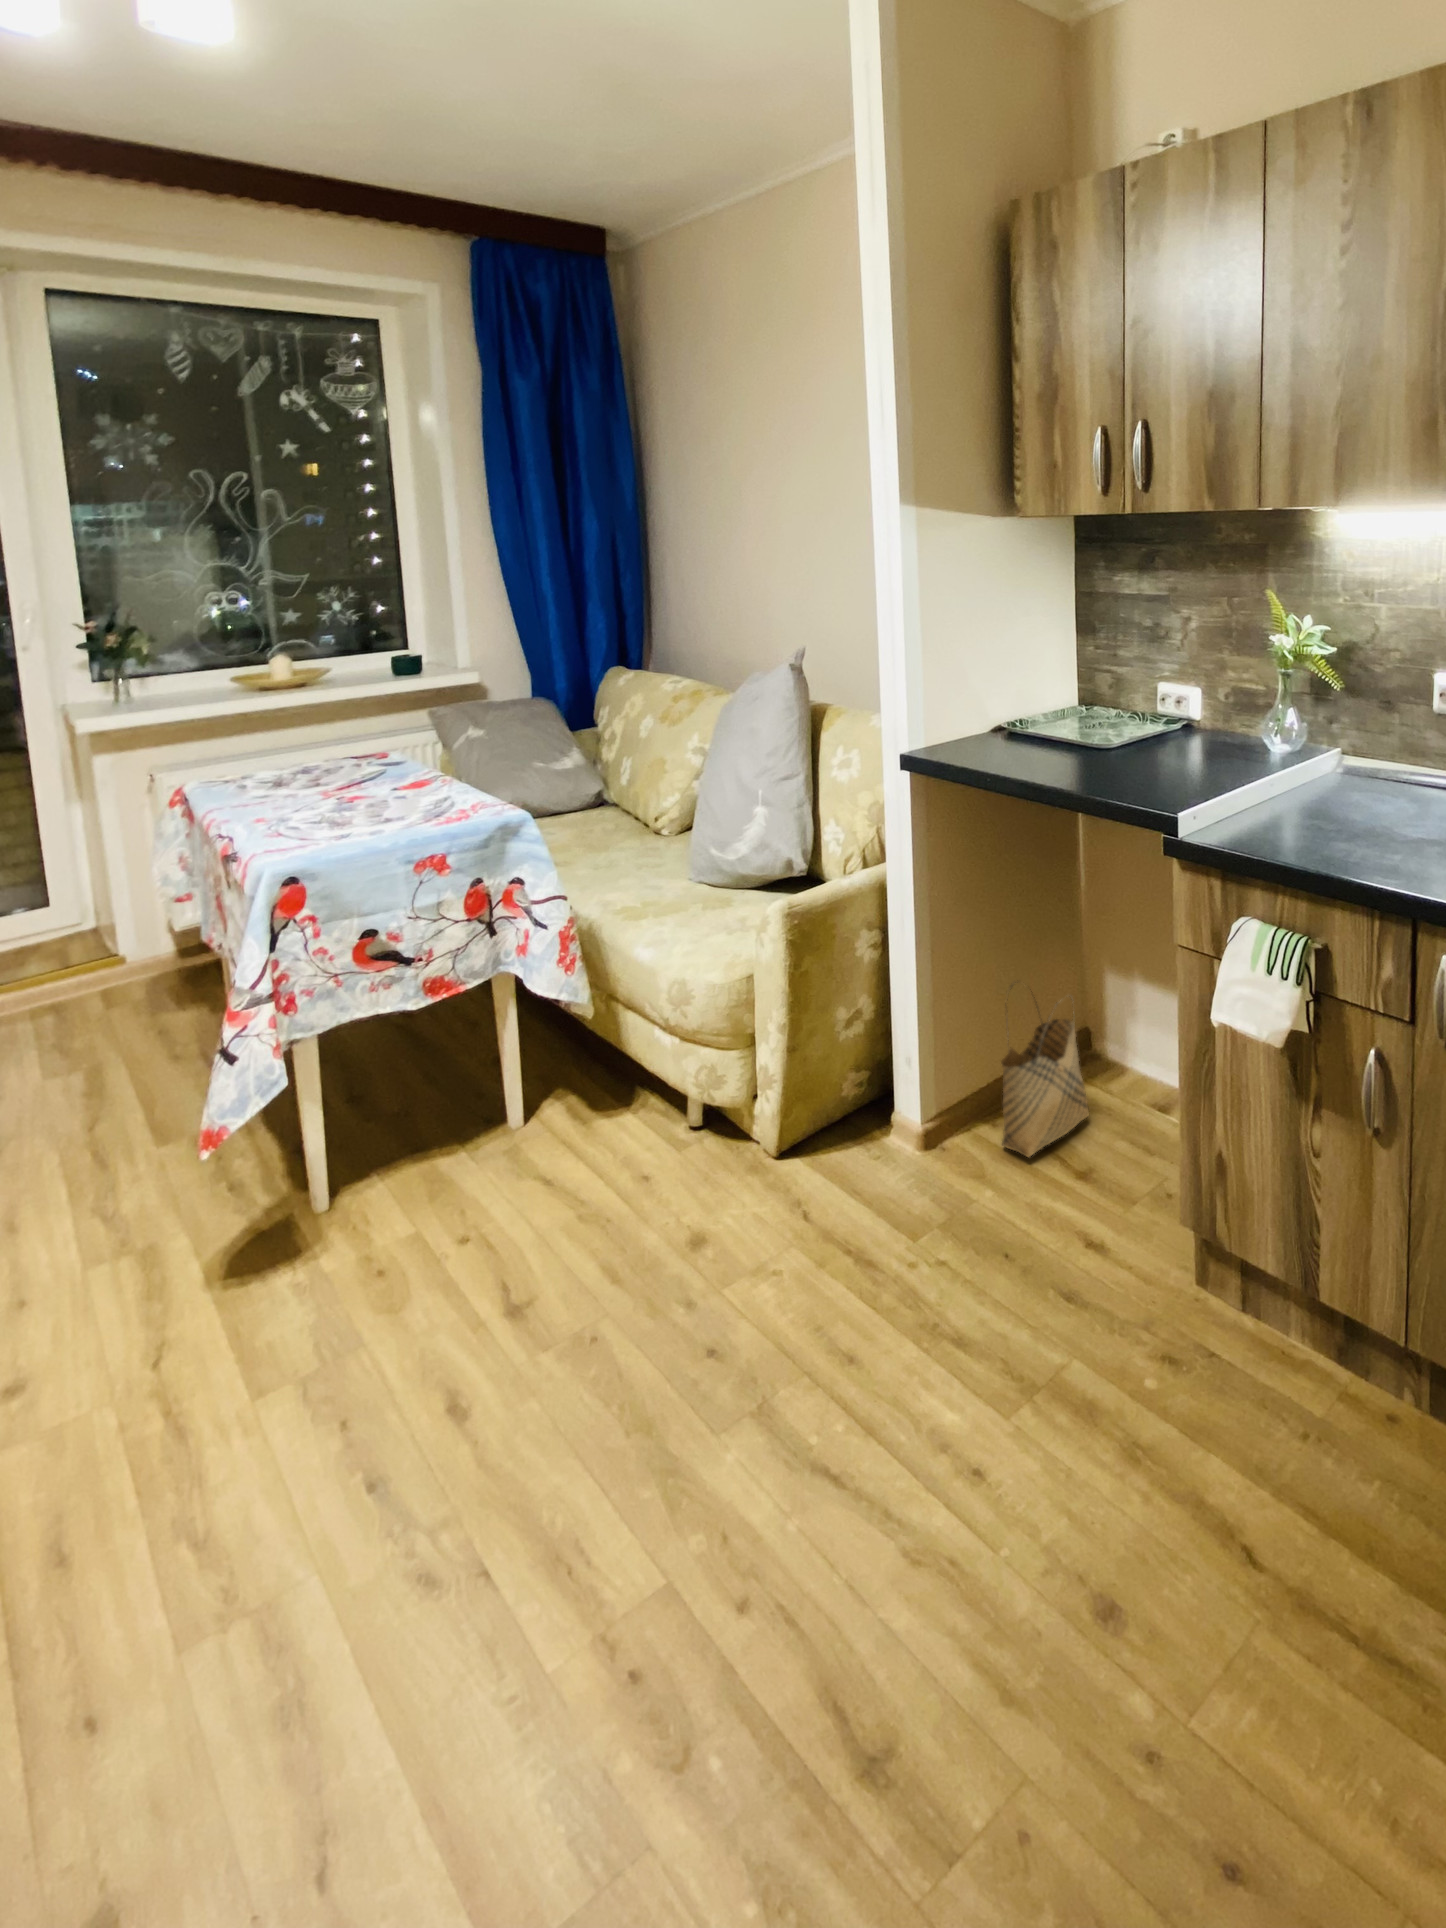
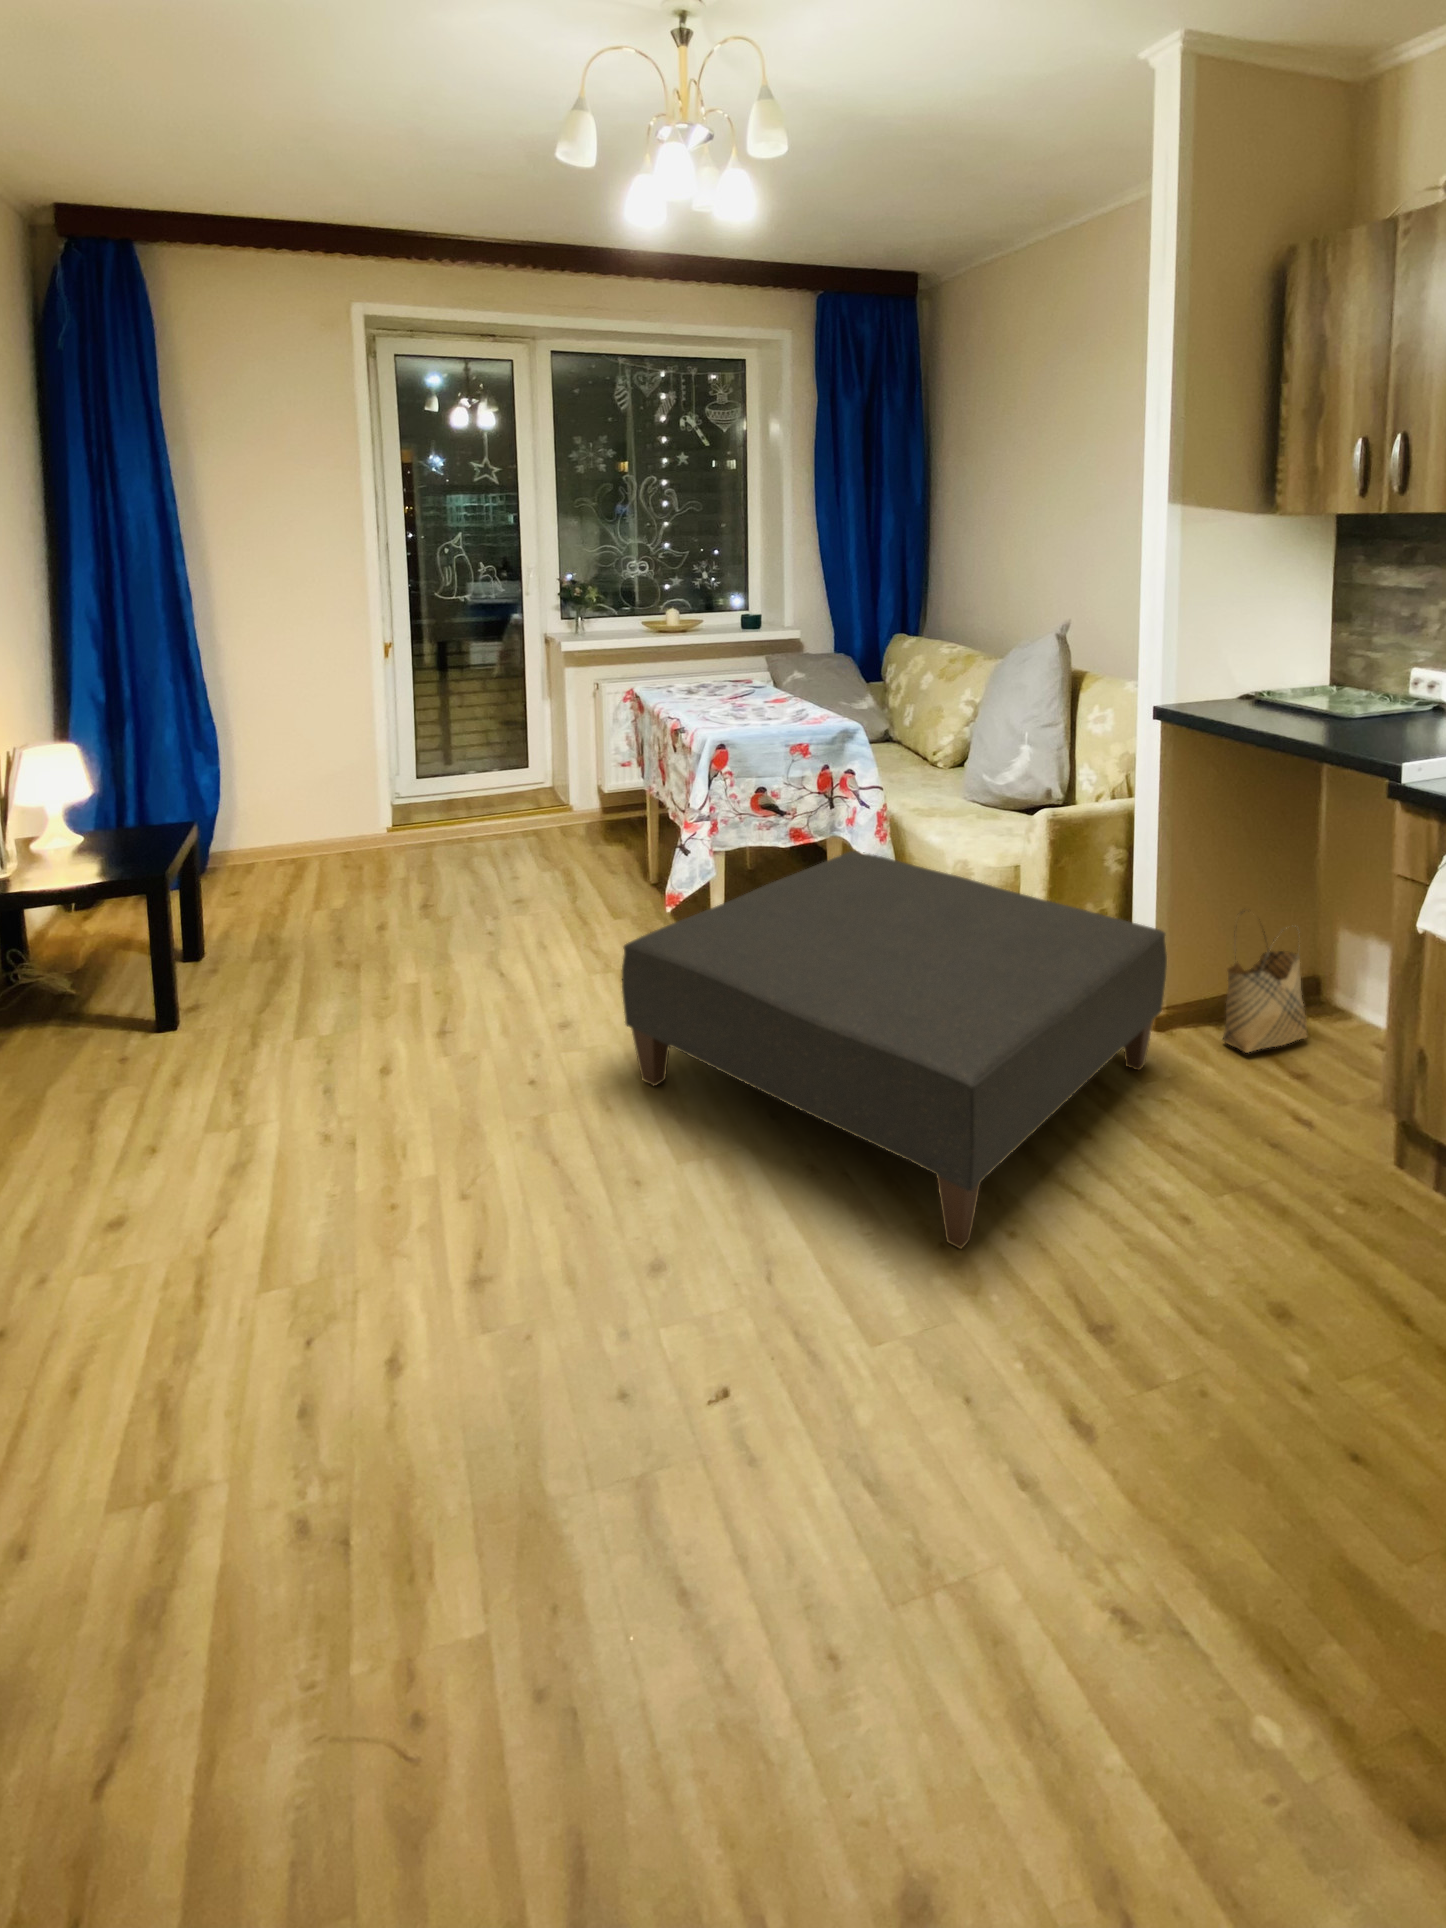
ottoman: none [70,985,934,1679] -> present [622,851,1167,1249]

